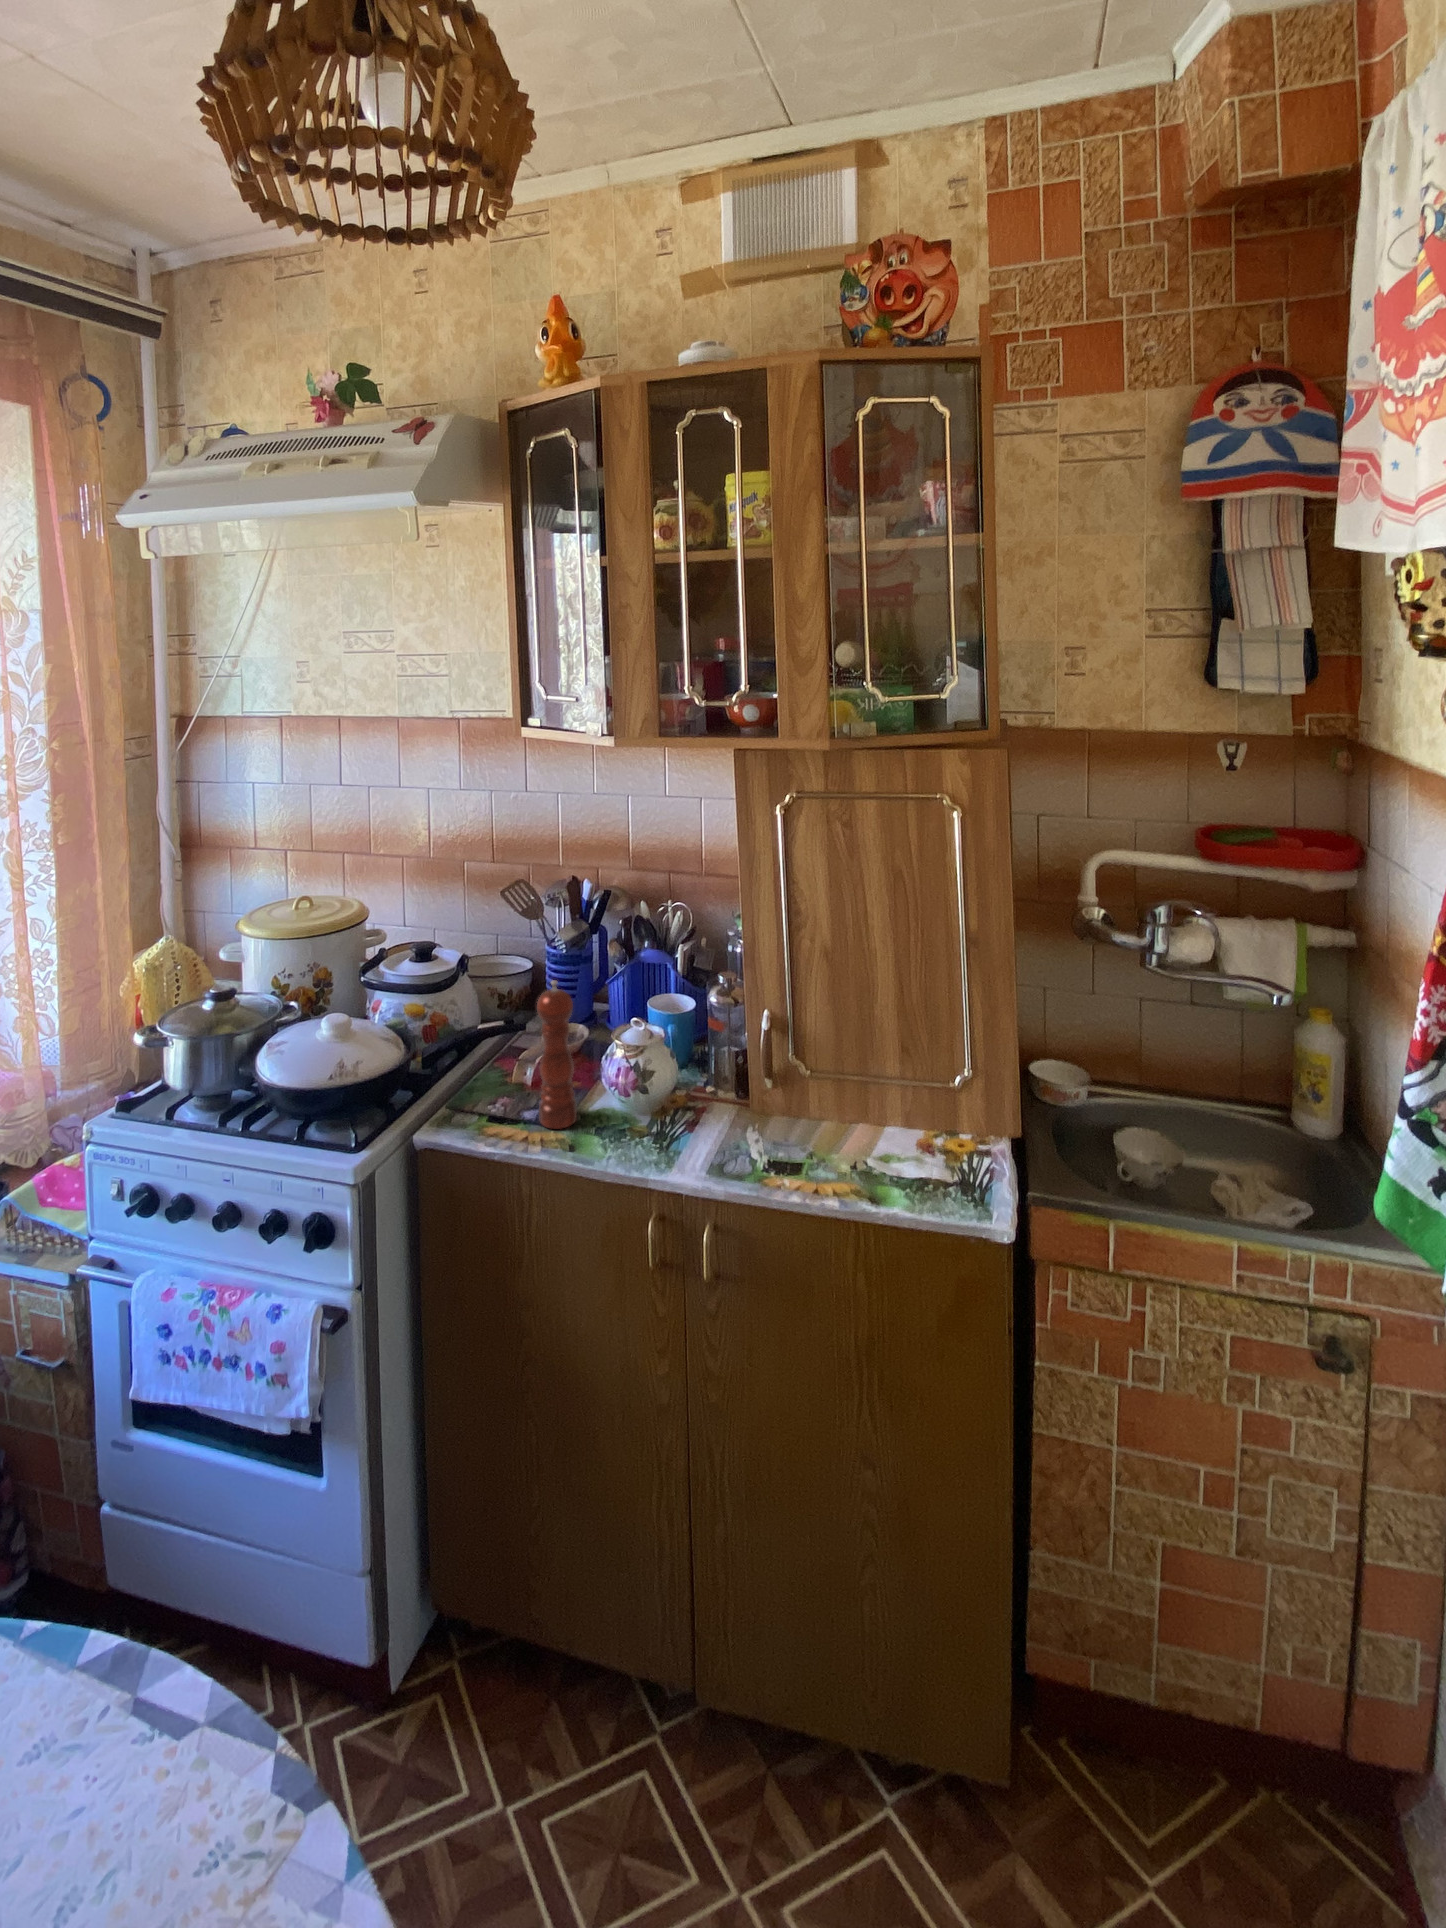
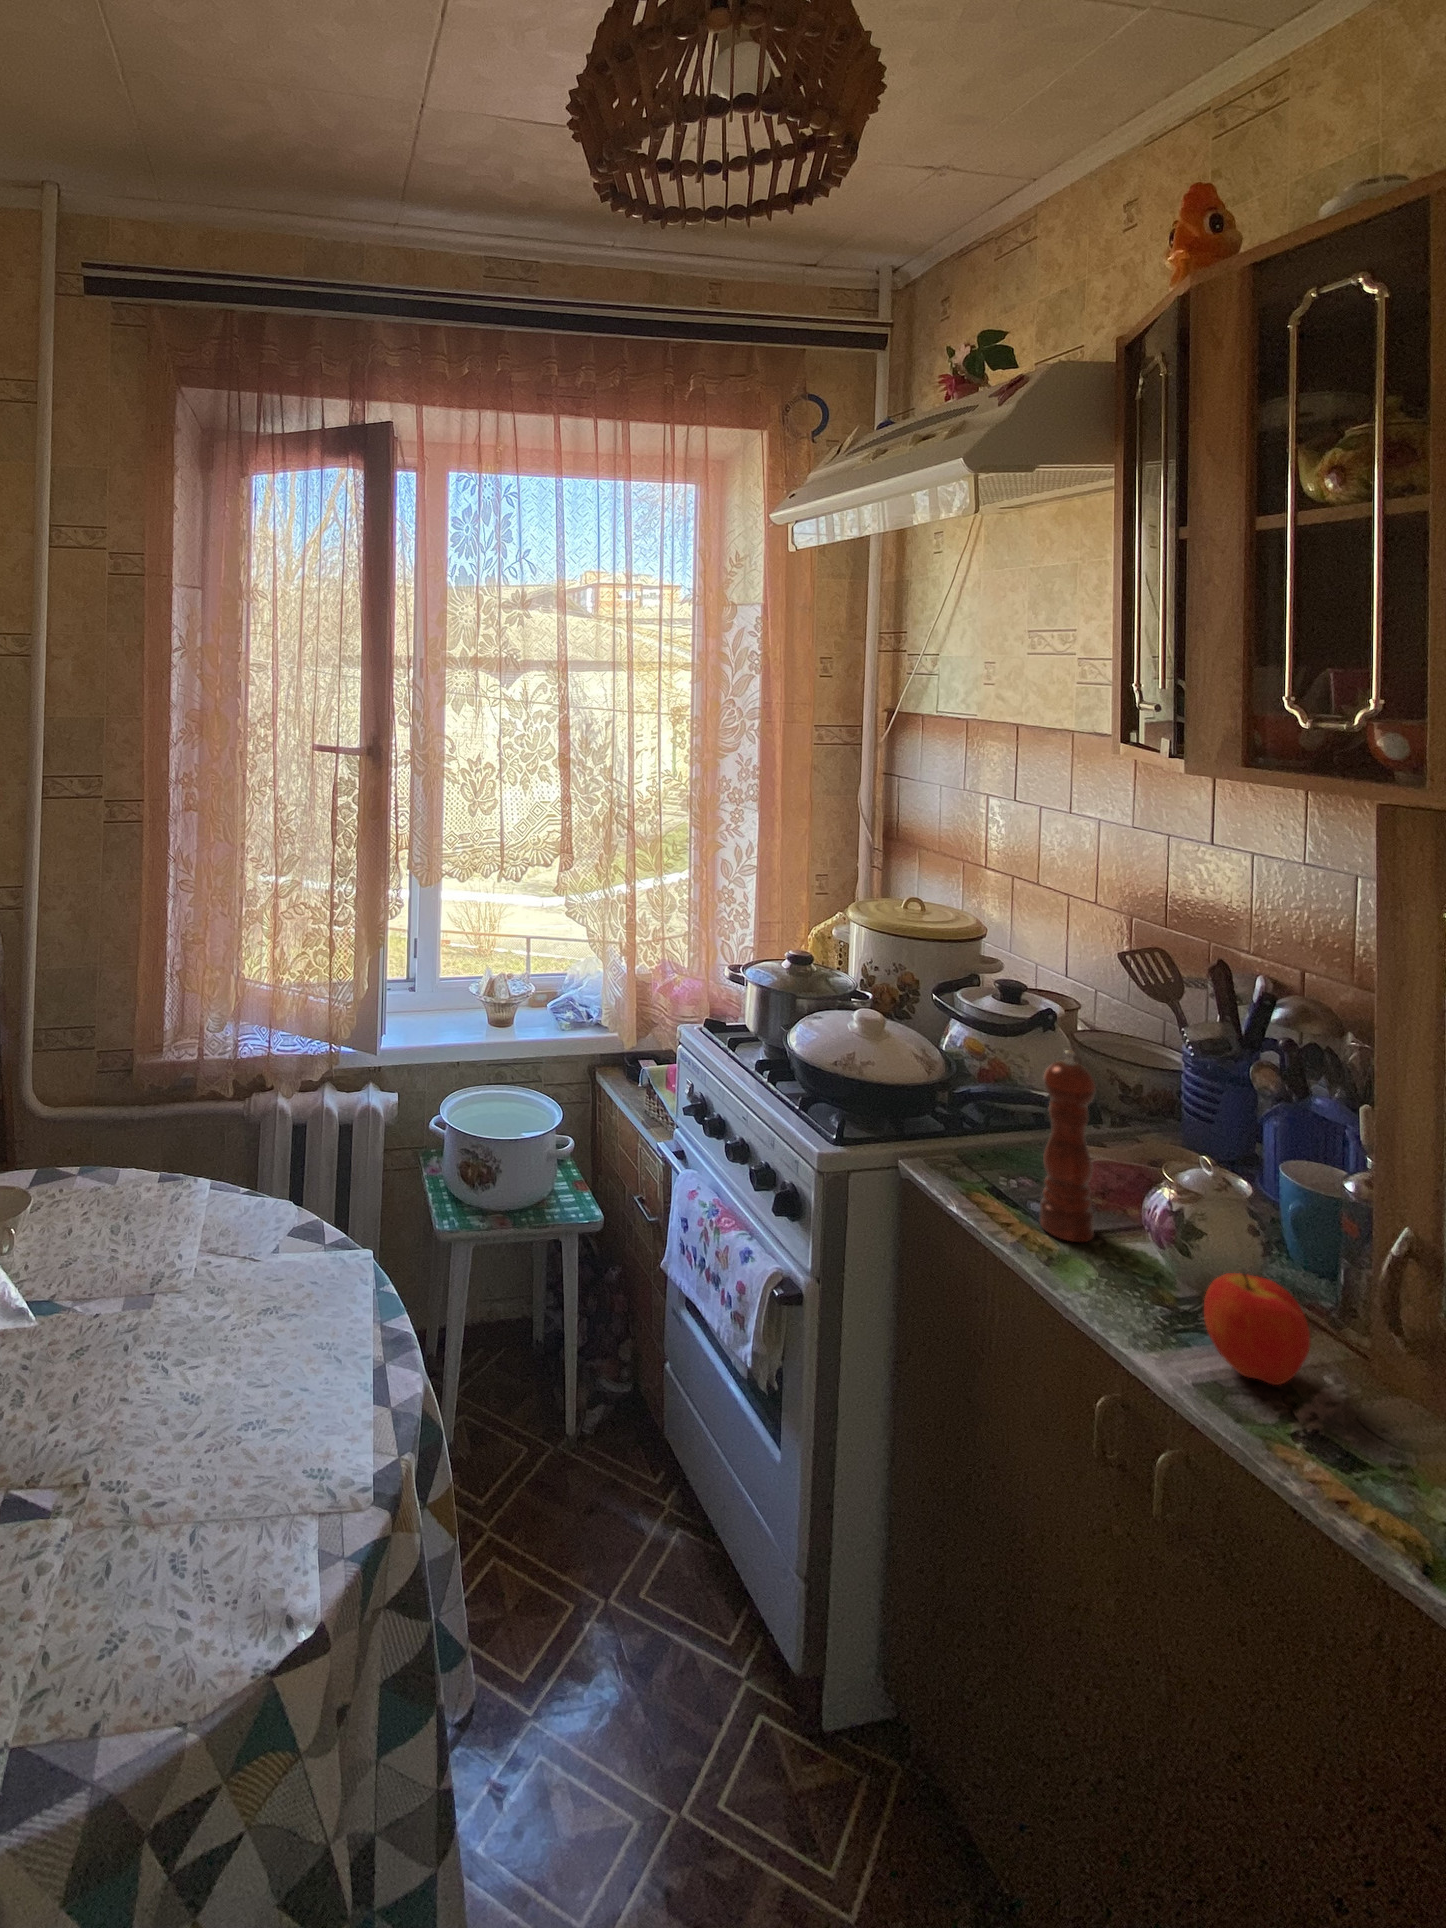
apple: none [689,1080,747,1151] -> present [1204,1273,1311,1385]

